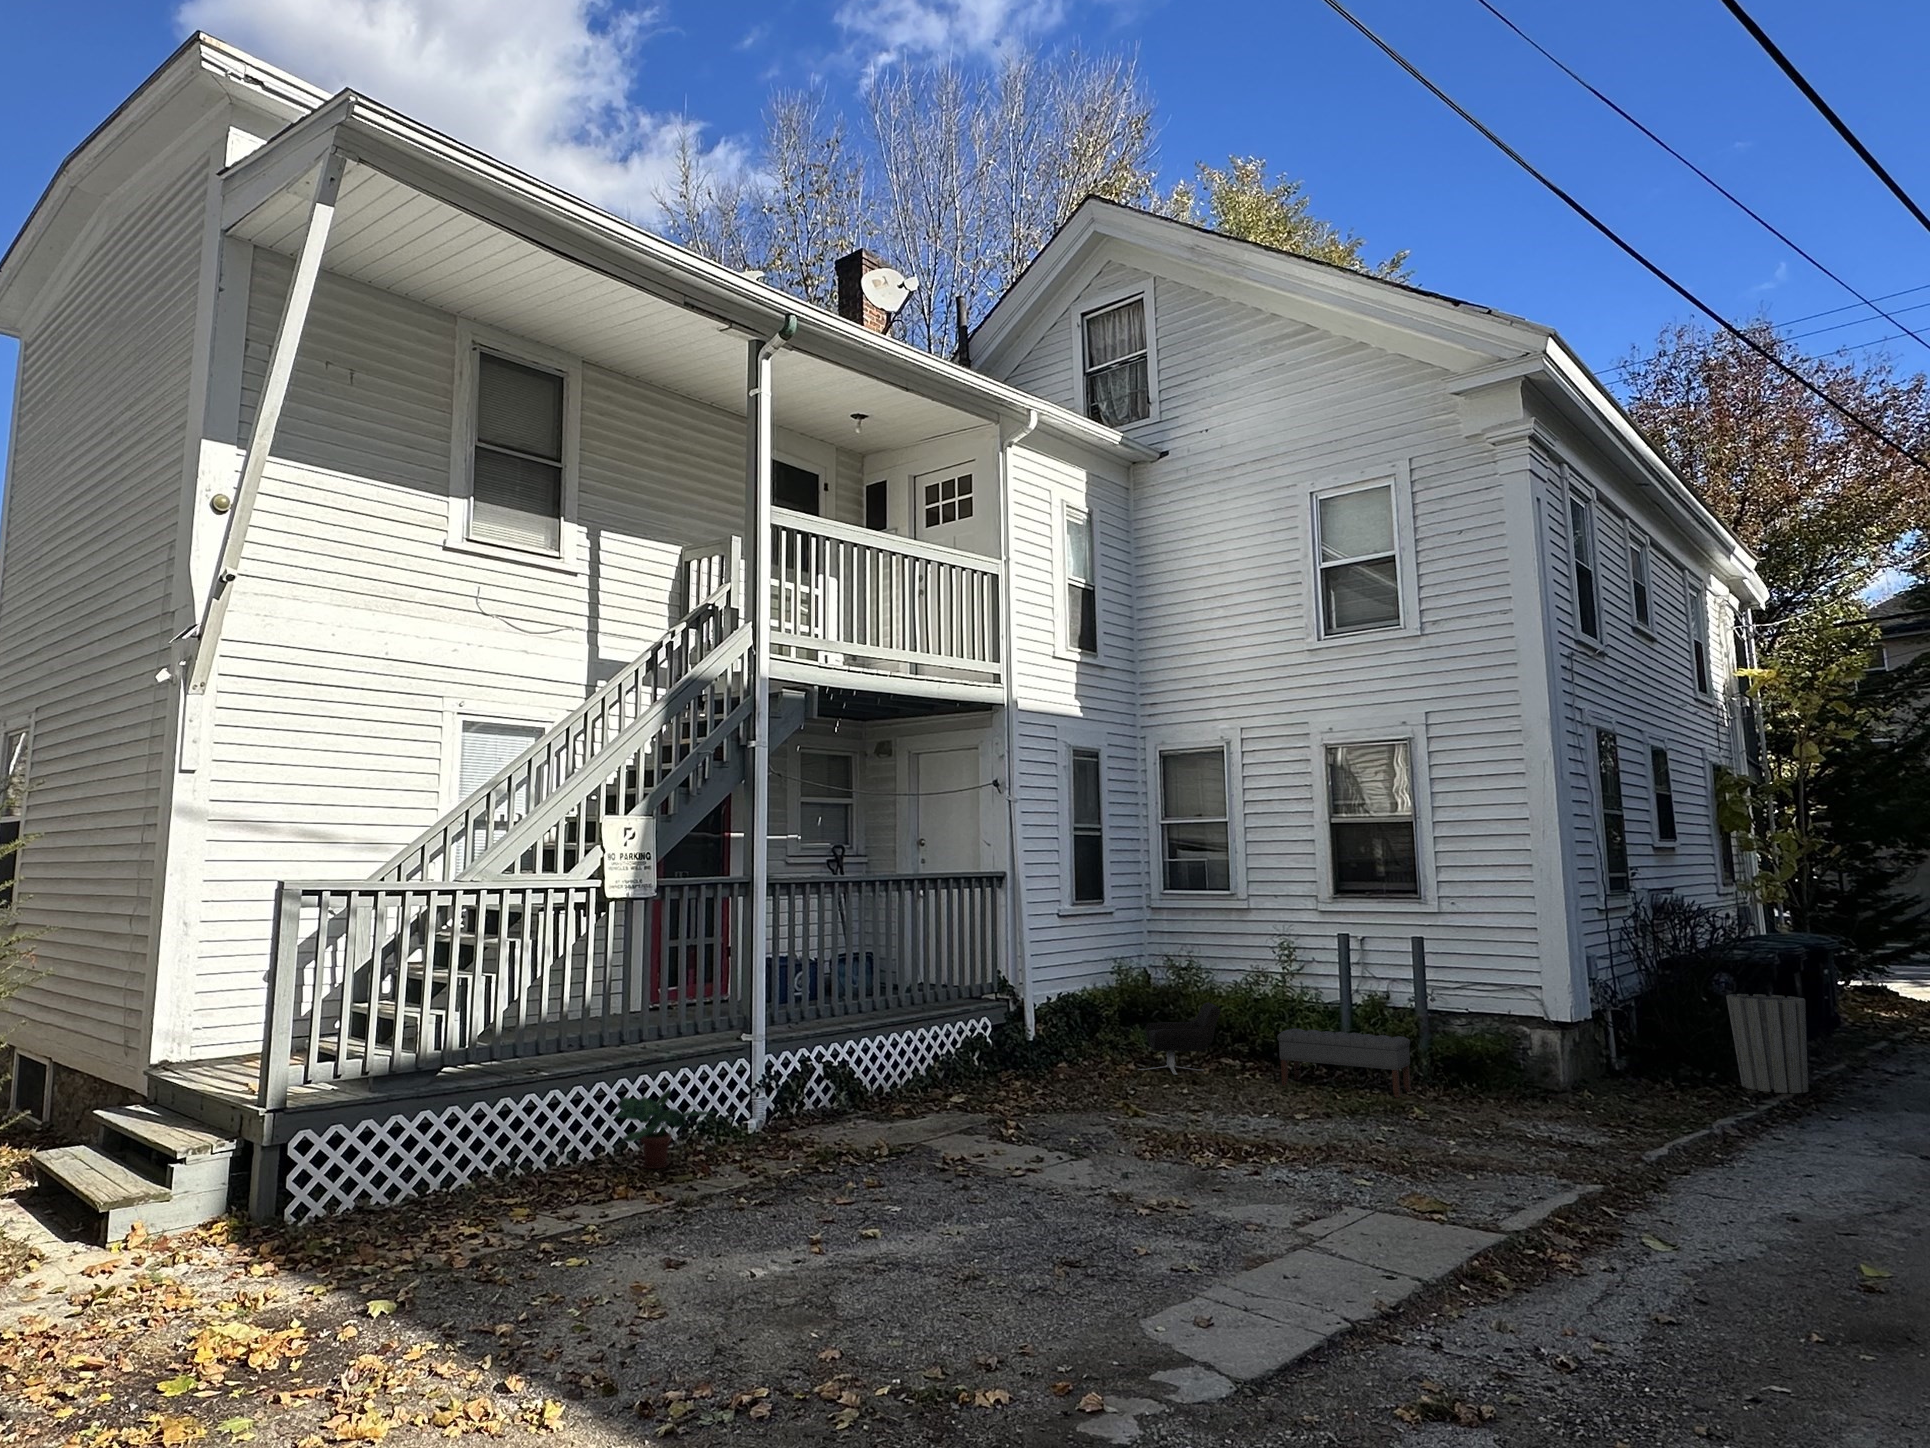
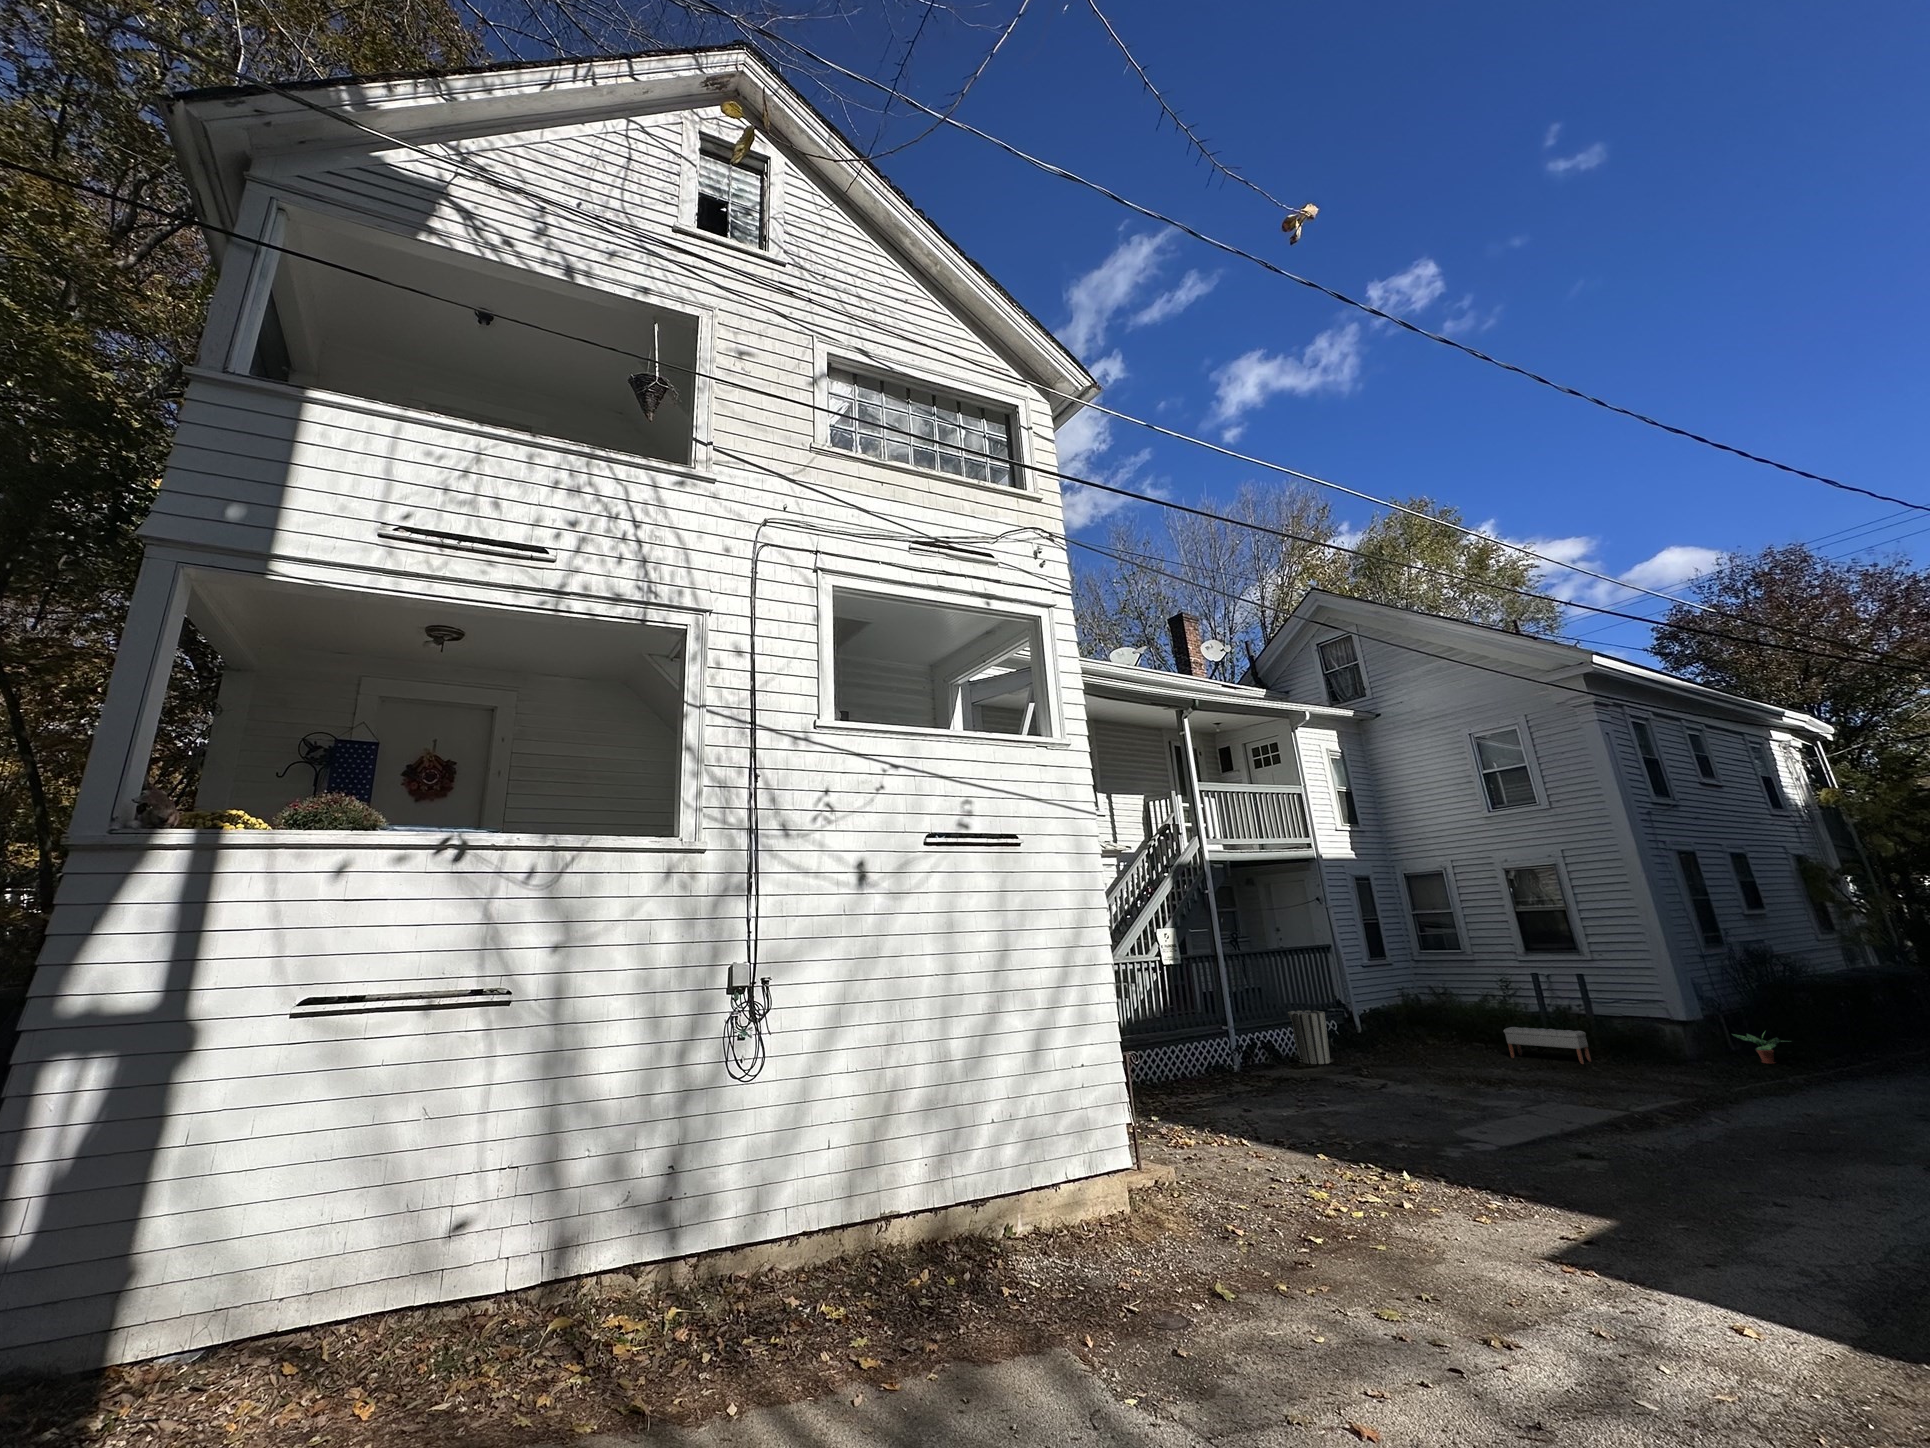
trash can: present [1726,994,1808,1093] -> present [1288,1011,1330,1064]
lounge chair: present [1139,1002,1220,1075] -> none [1423,1013,1467,1052]
potted plant: present [612,1088,713,1169] -> present [1732,1030,1790,1064]

